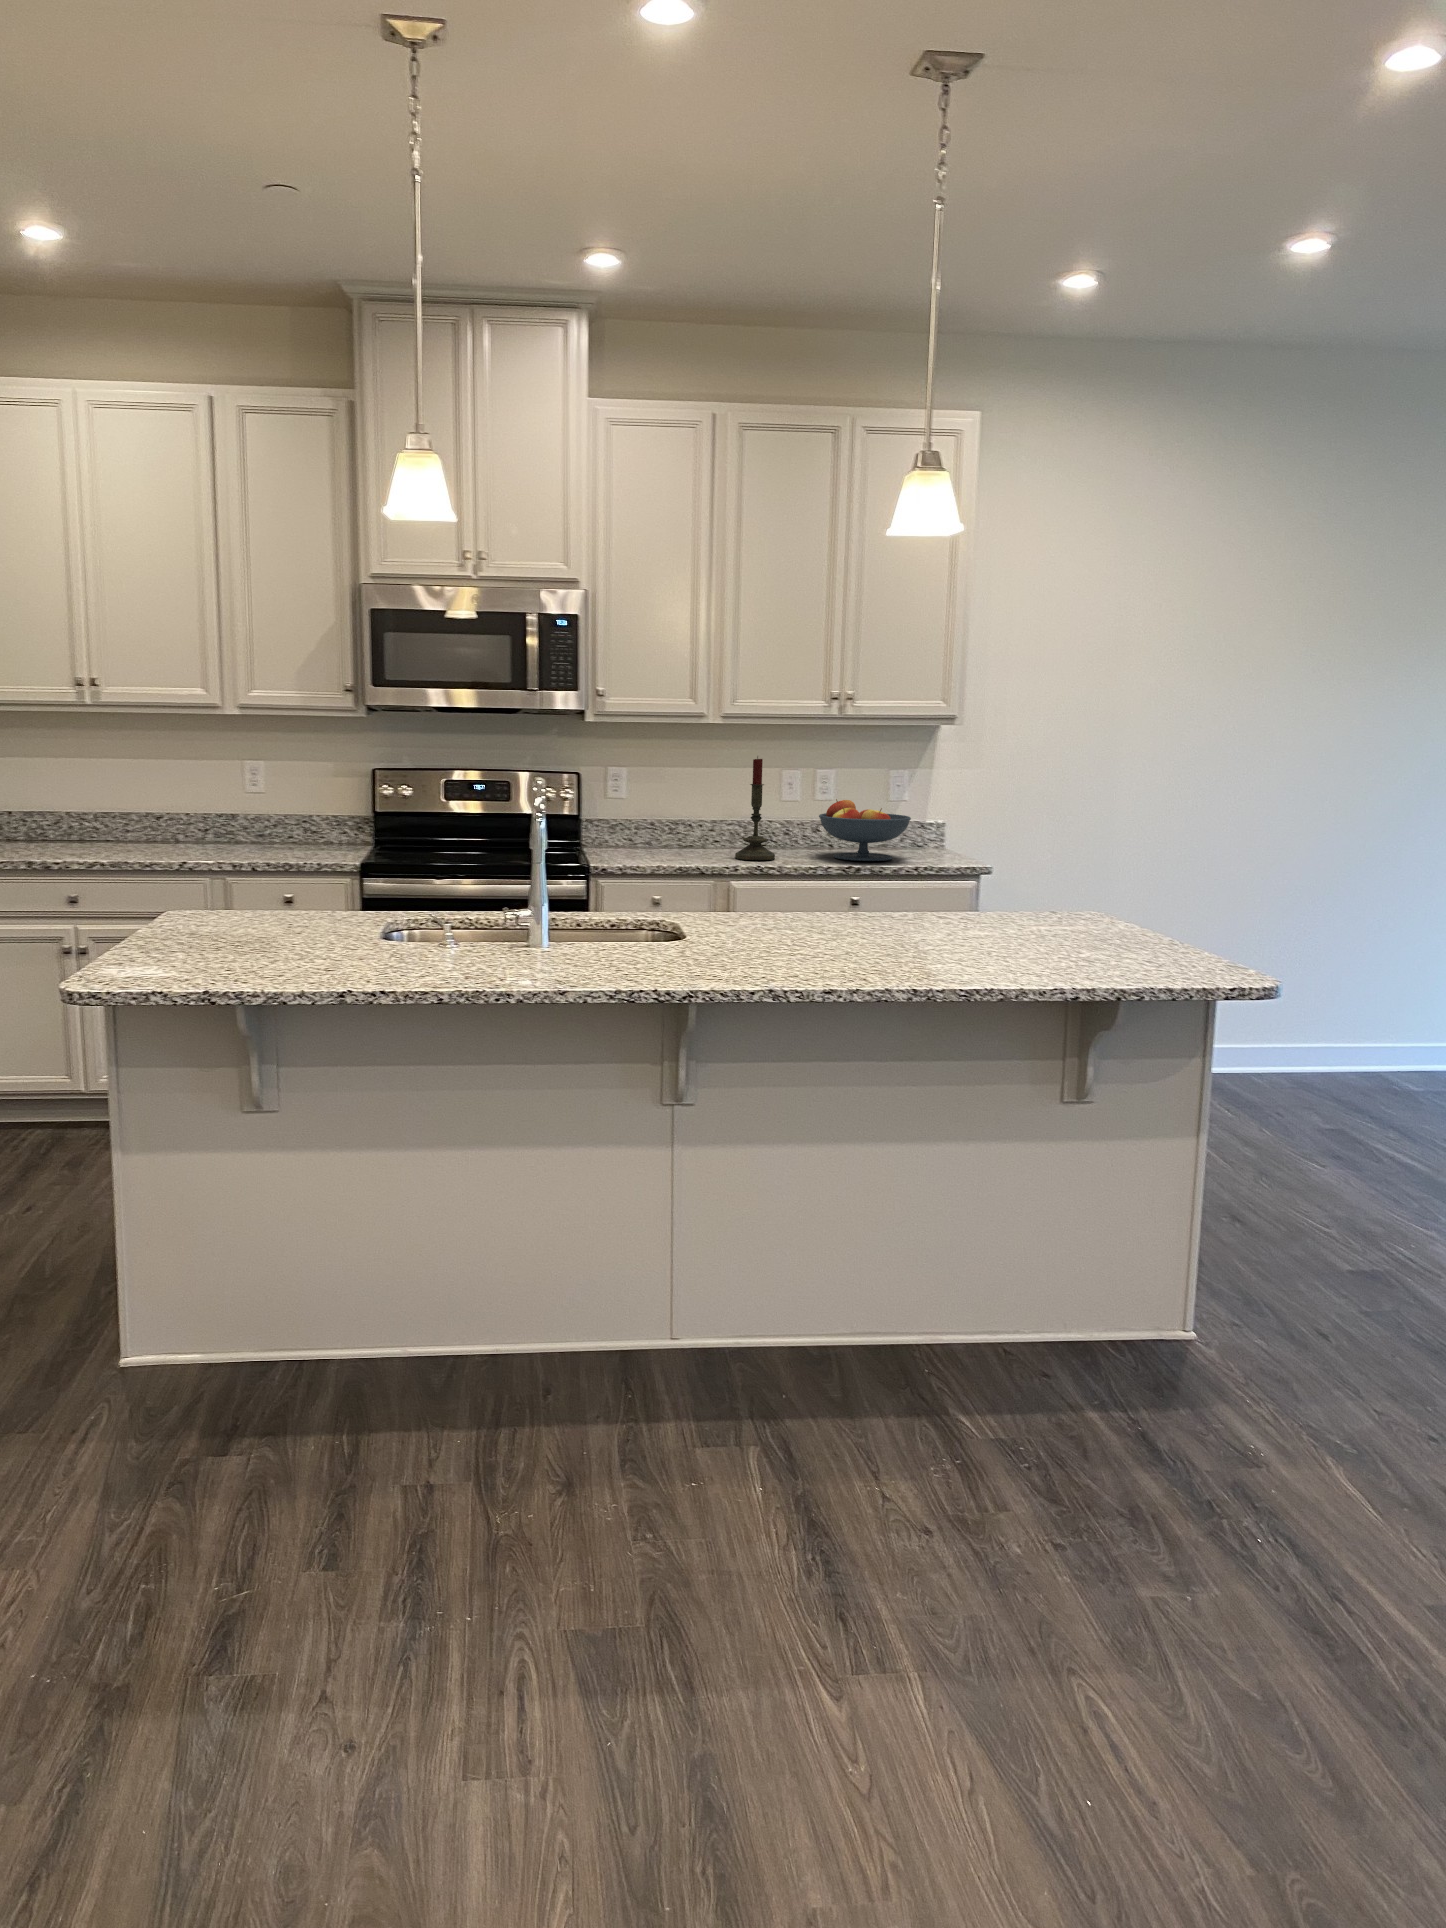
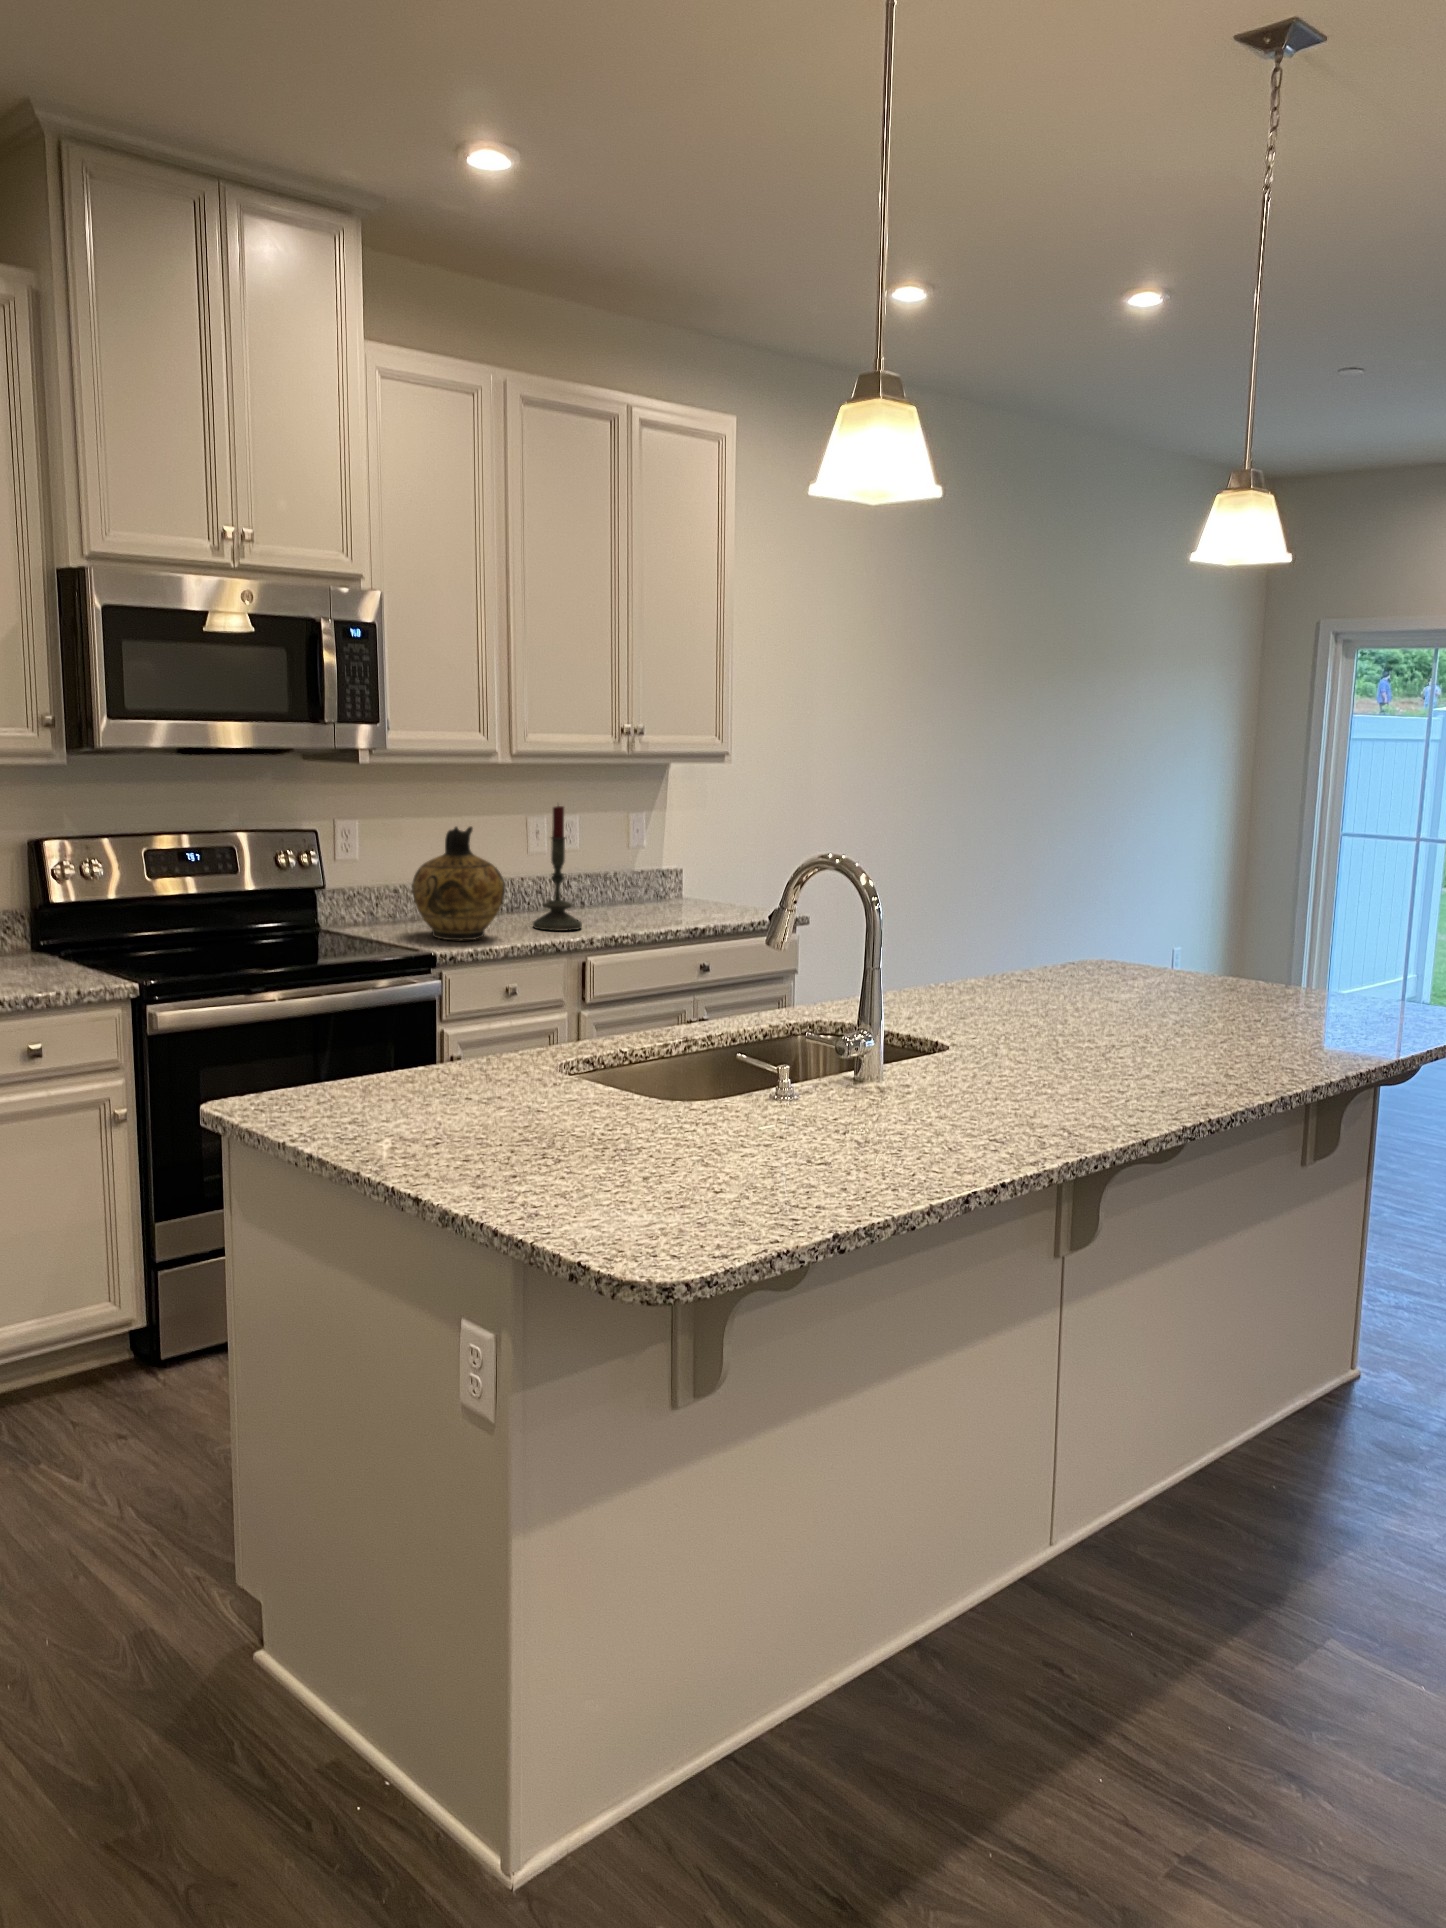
ceramic jug: none [620,770,691,860] -> present [412,827,505,940]
fruit bowl: present [819,799,911,861] -> none [602,850,710,922]

